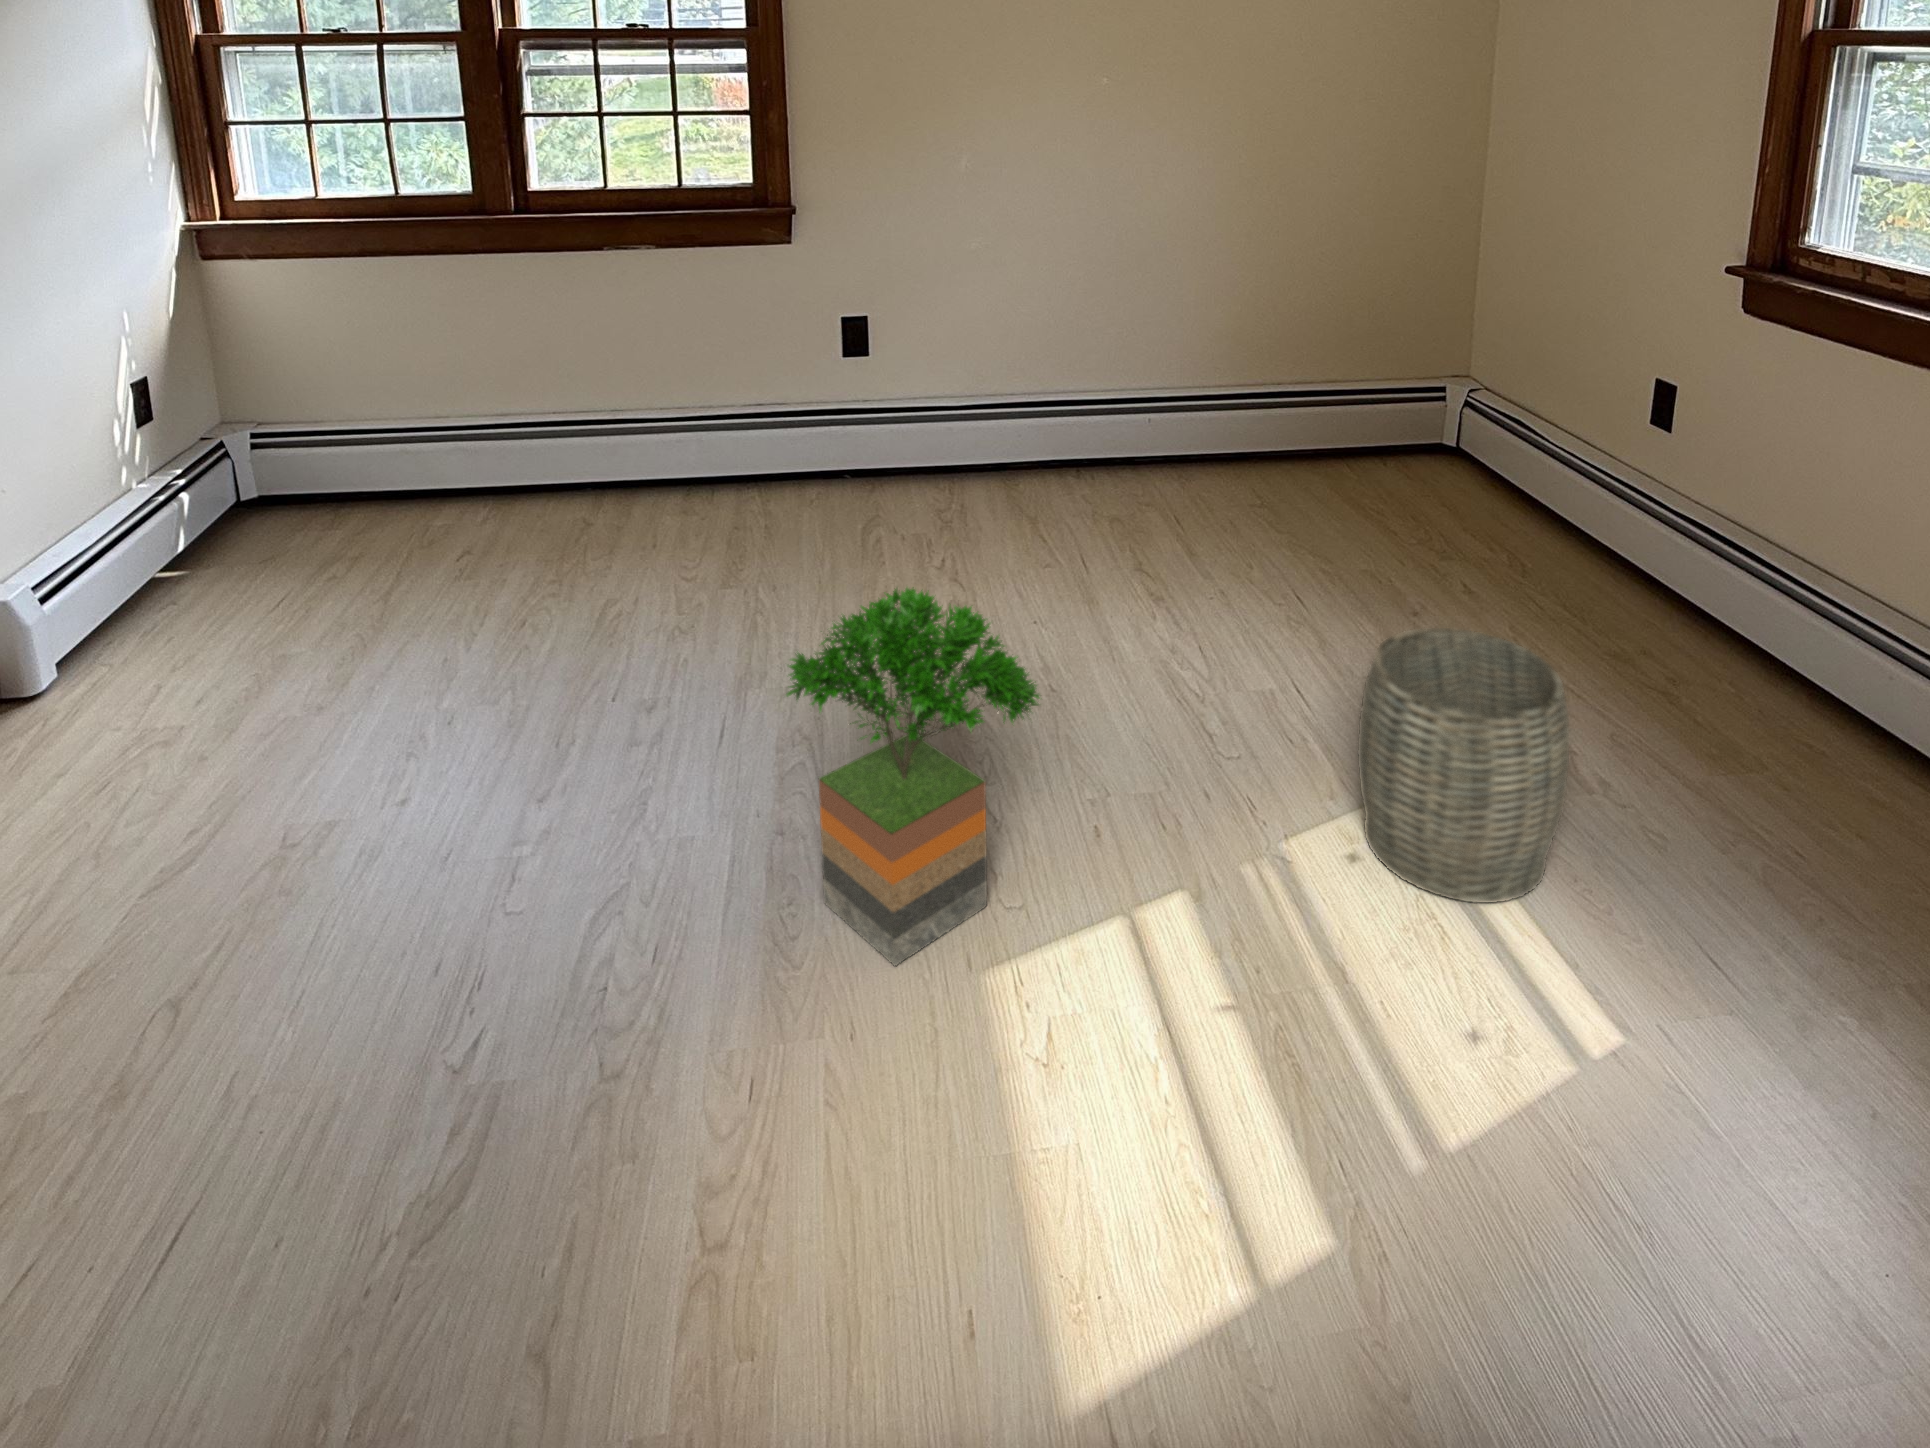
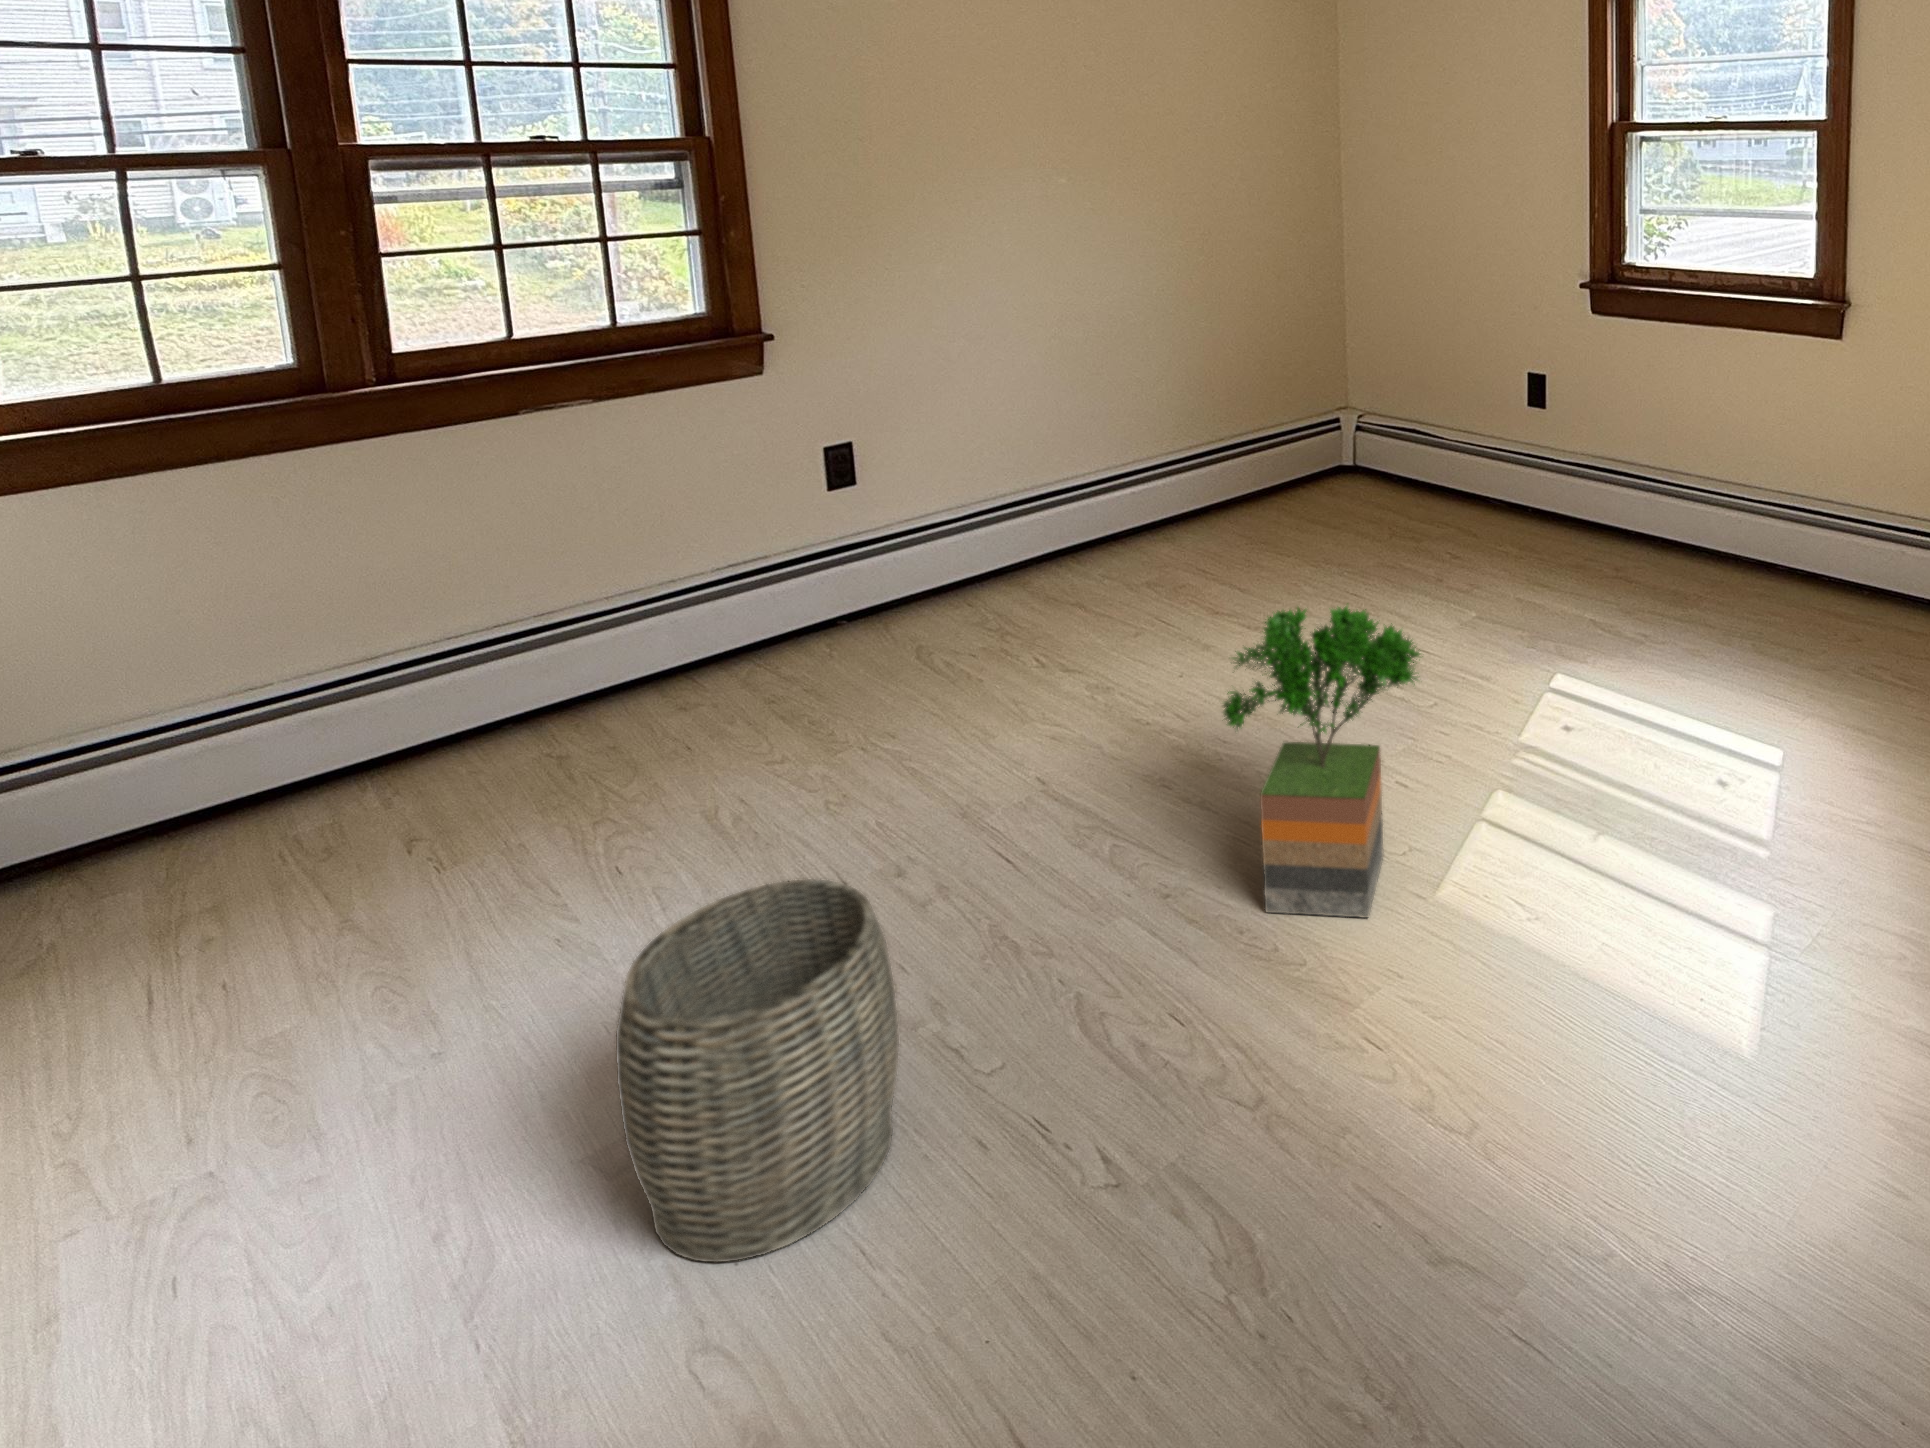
woven basket: present [1358,628,1569,903] -> present [616,879,899,1262]

